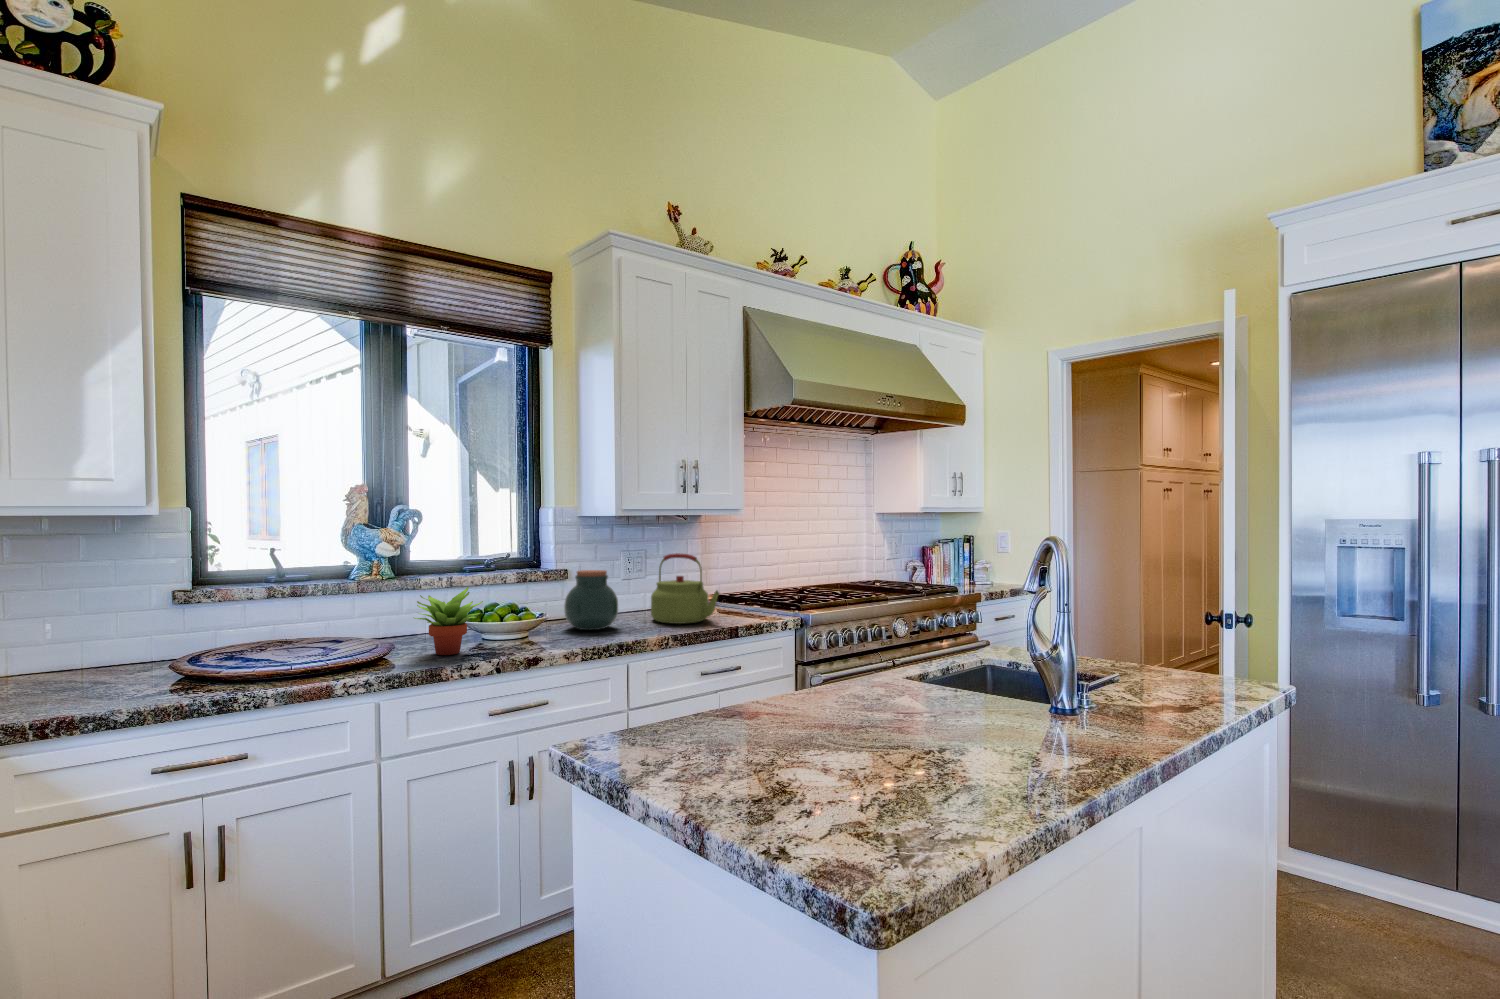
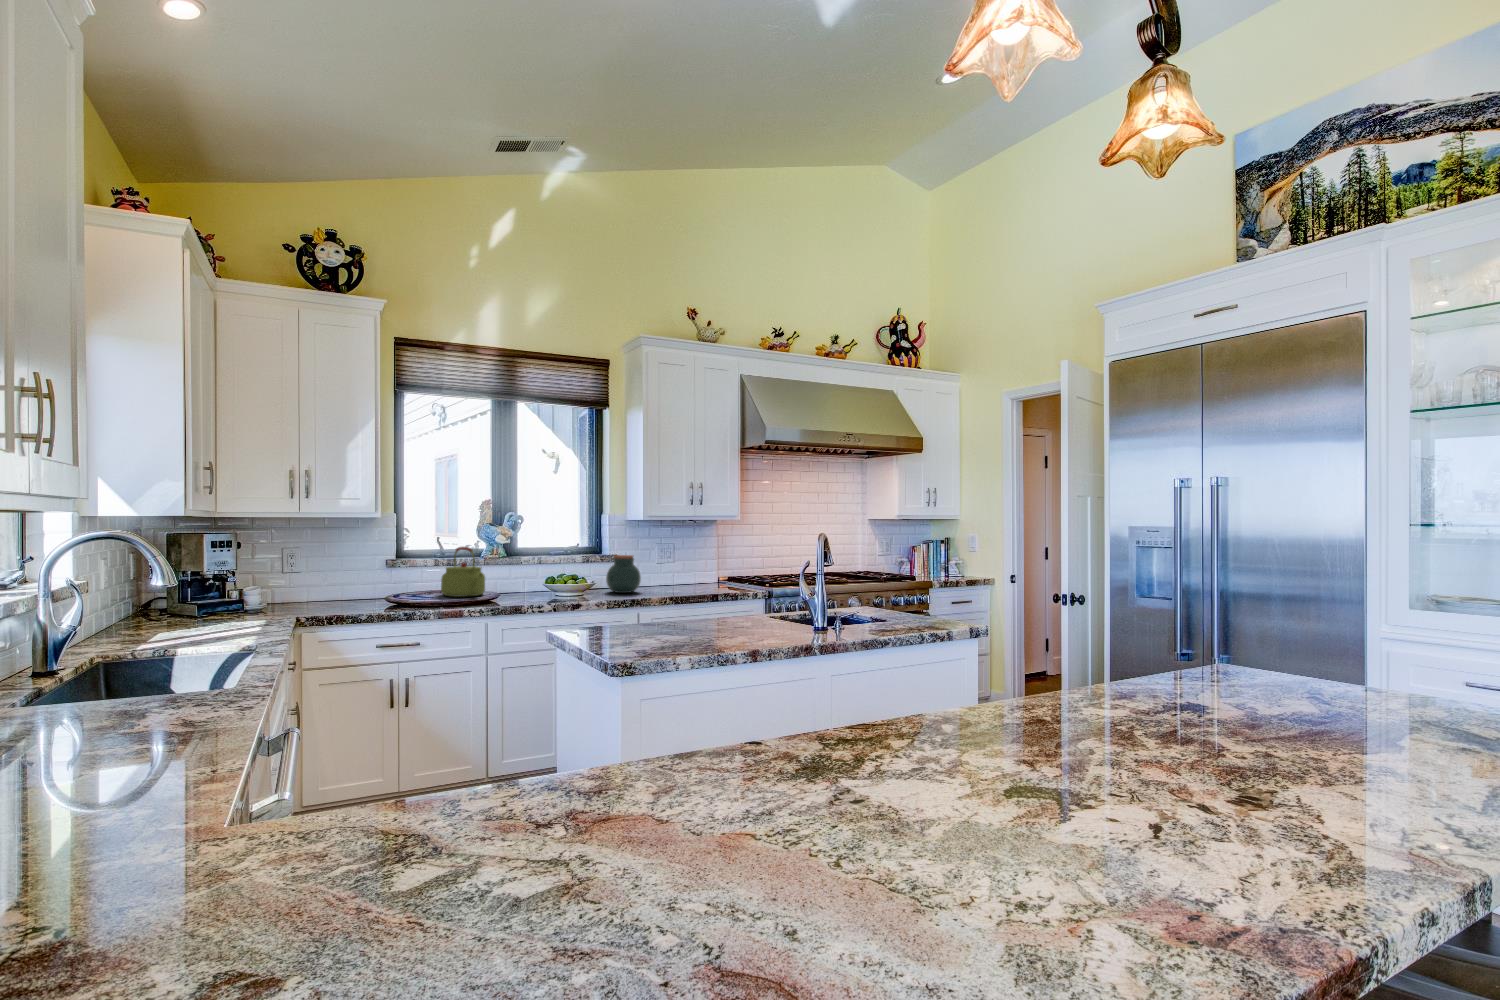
kettle: present [651,554,719,624] -> present [441,547,485,597]
succulent plant: present [415,587,483,655] -> none [510,561,550,601]

